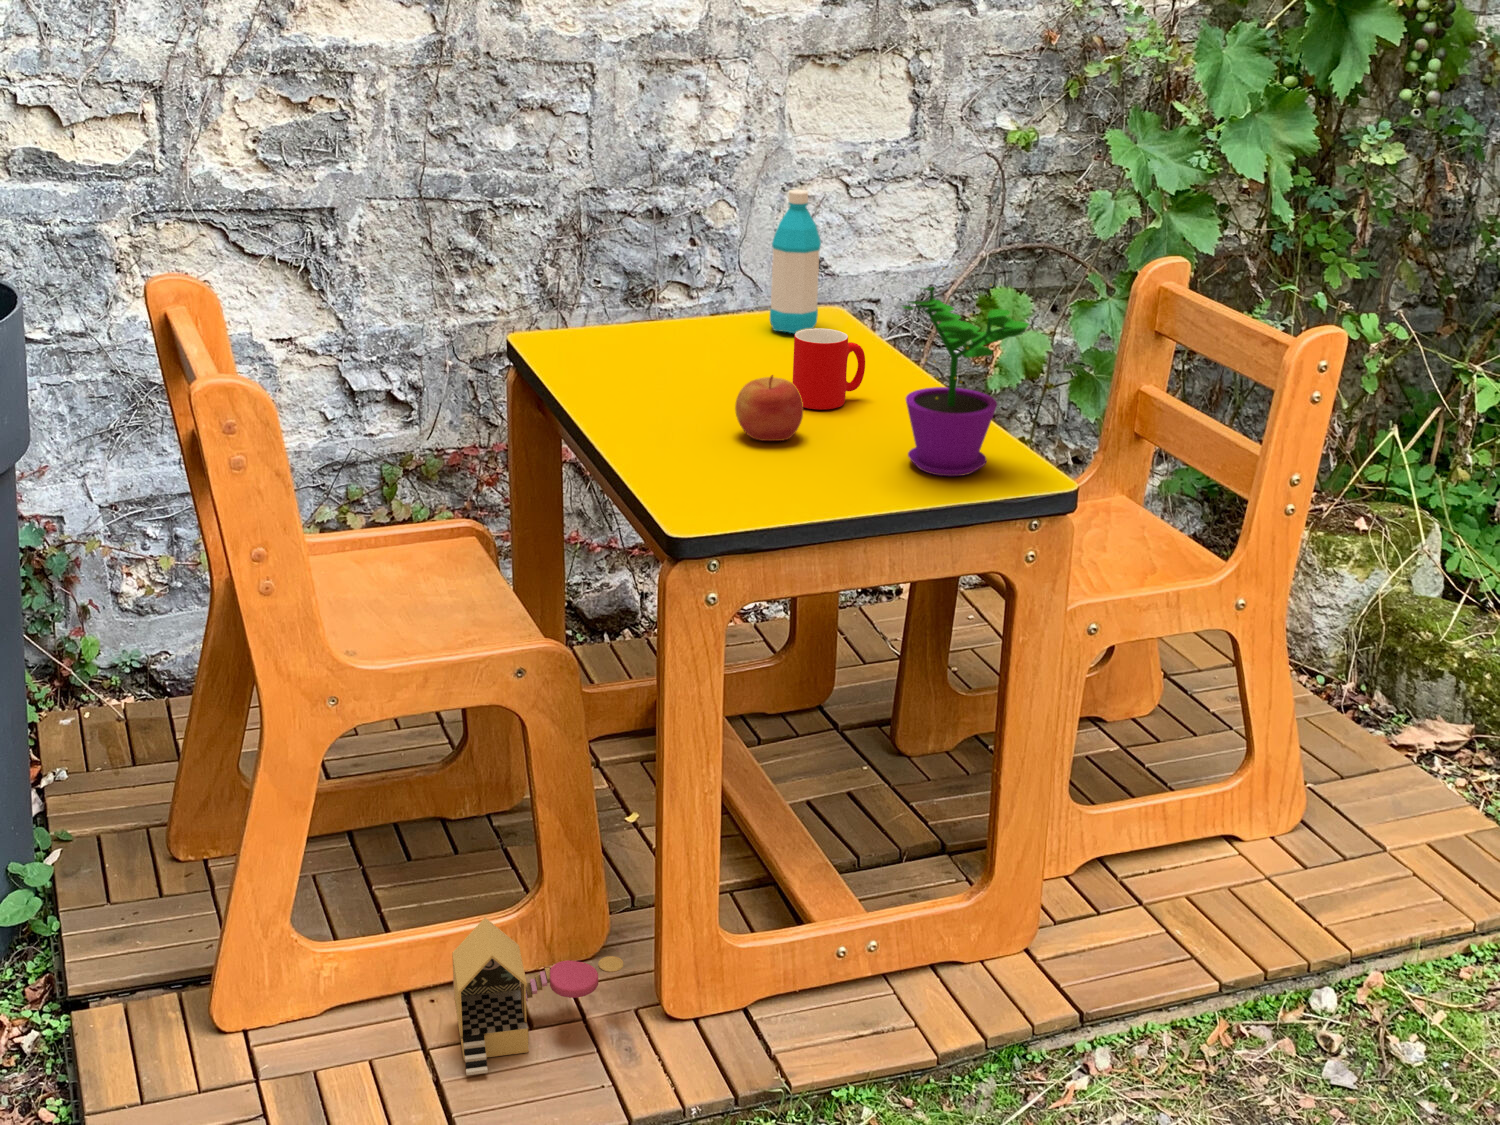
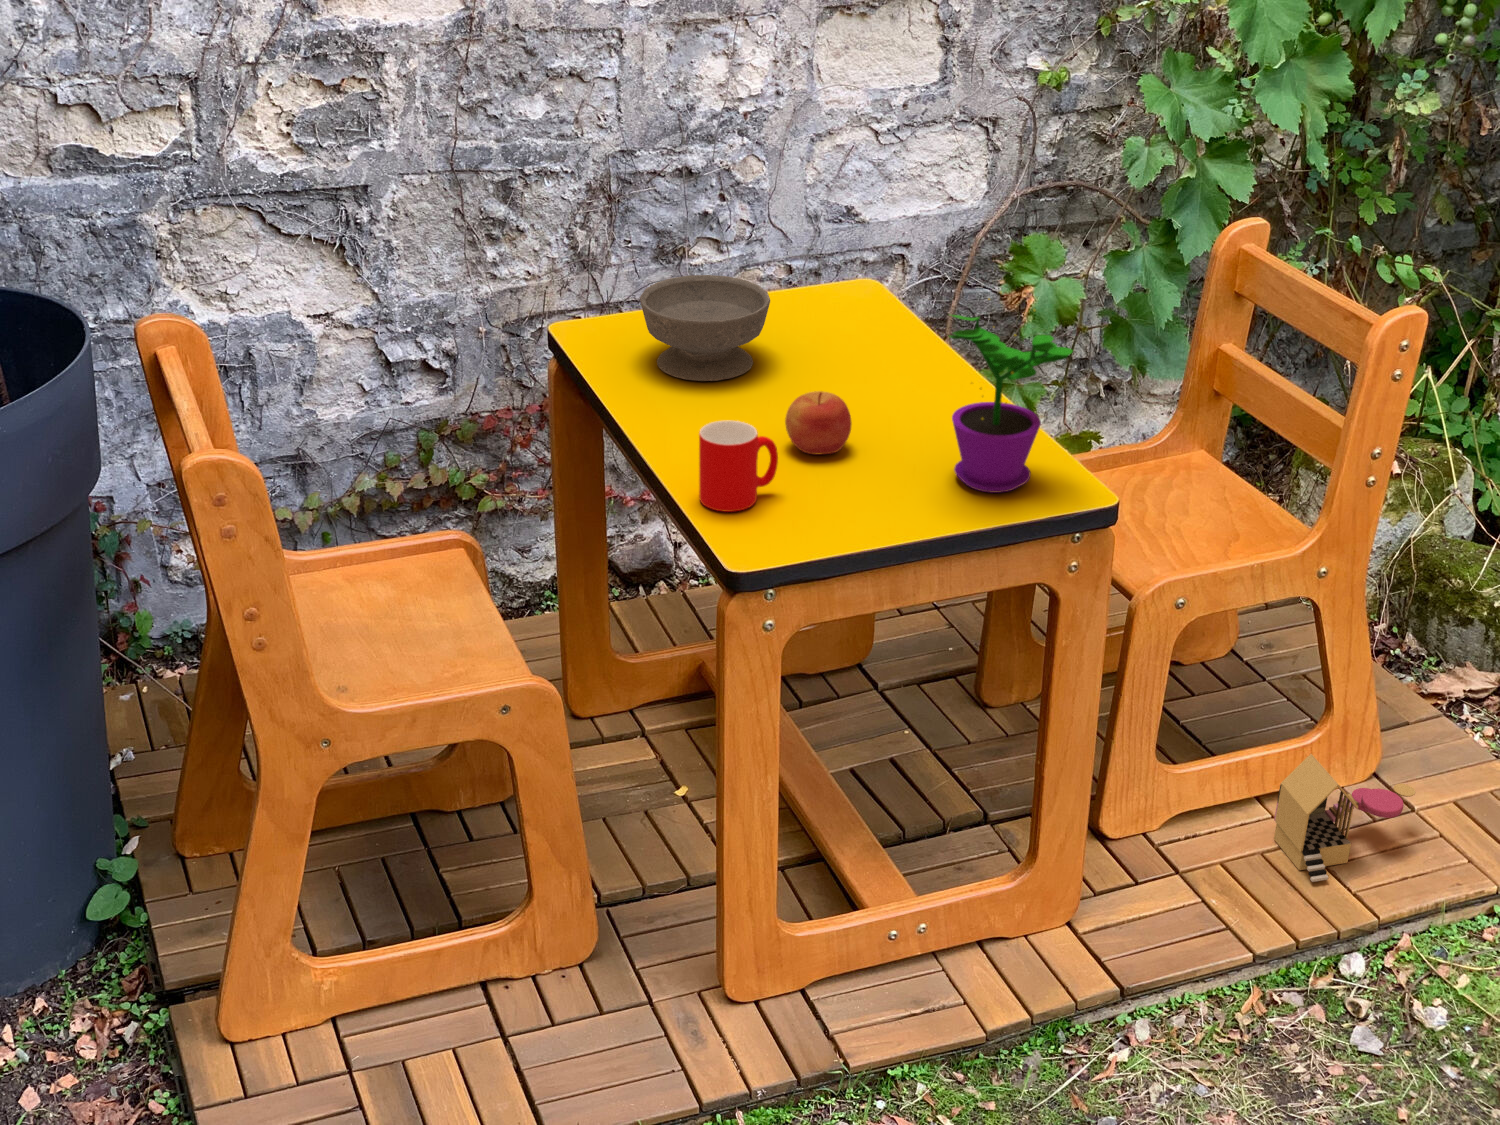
water bottle: present [770,189,821,334] -> none [810,175,860,318]
bowl: none [594,281,727,380] -> present [640,275,770,381]
cup: present [793,328,865,410] -> present [699,420,778,512]
toy house: present [452,918,624,1075] -> present [1274,754,1415,882]

